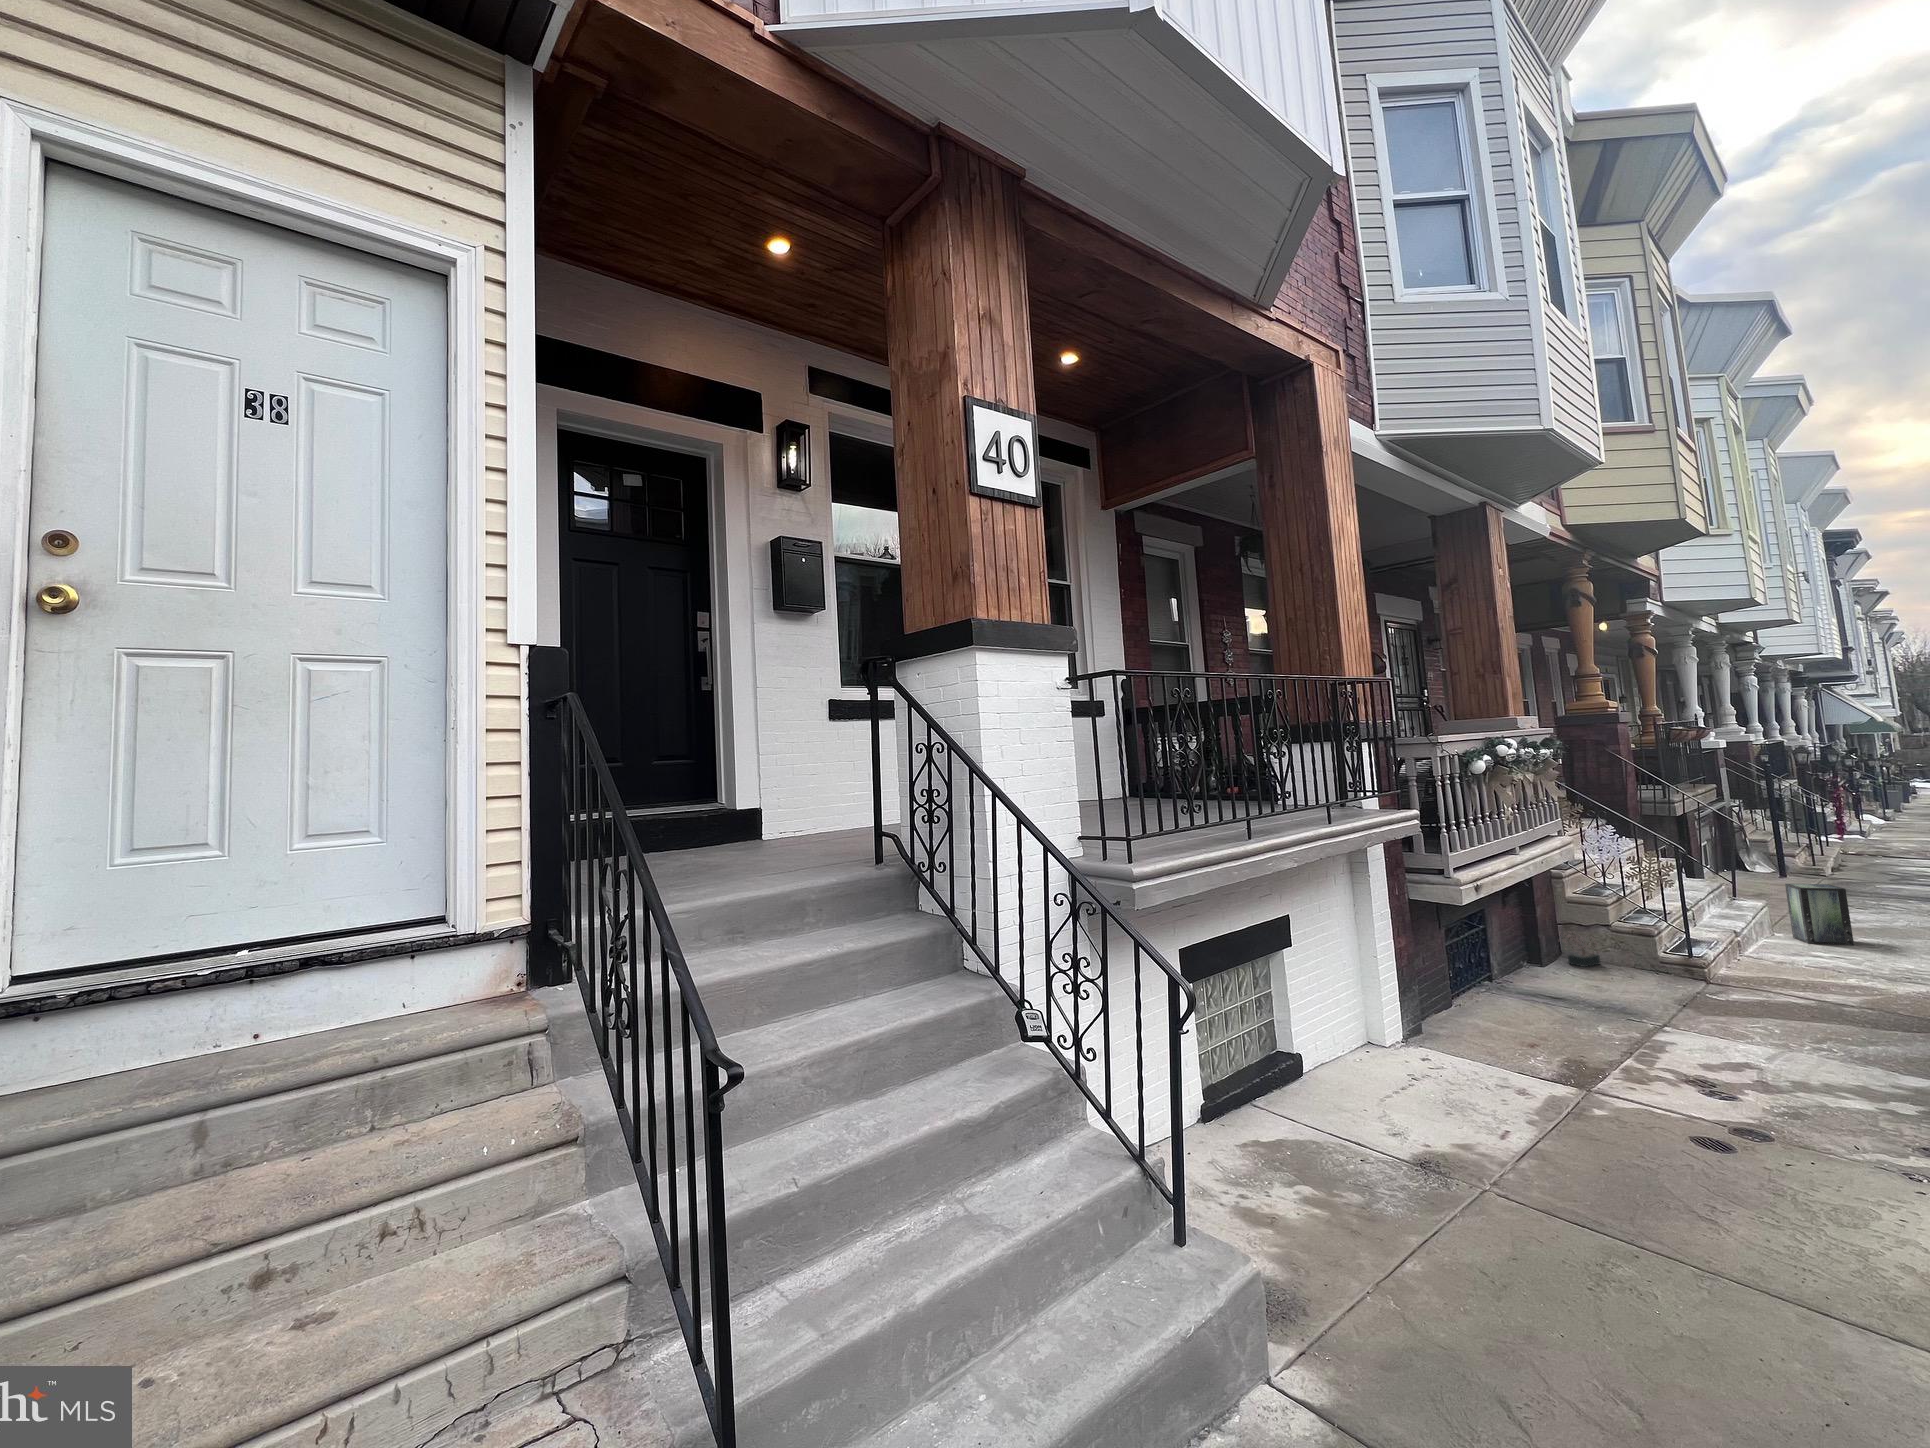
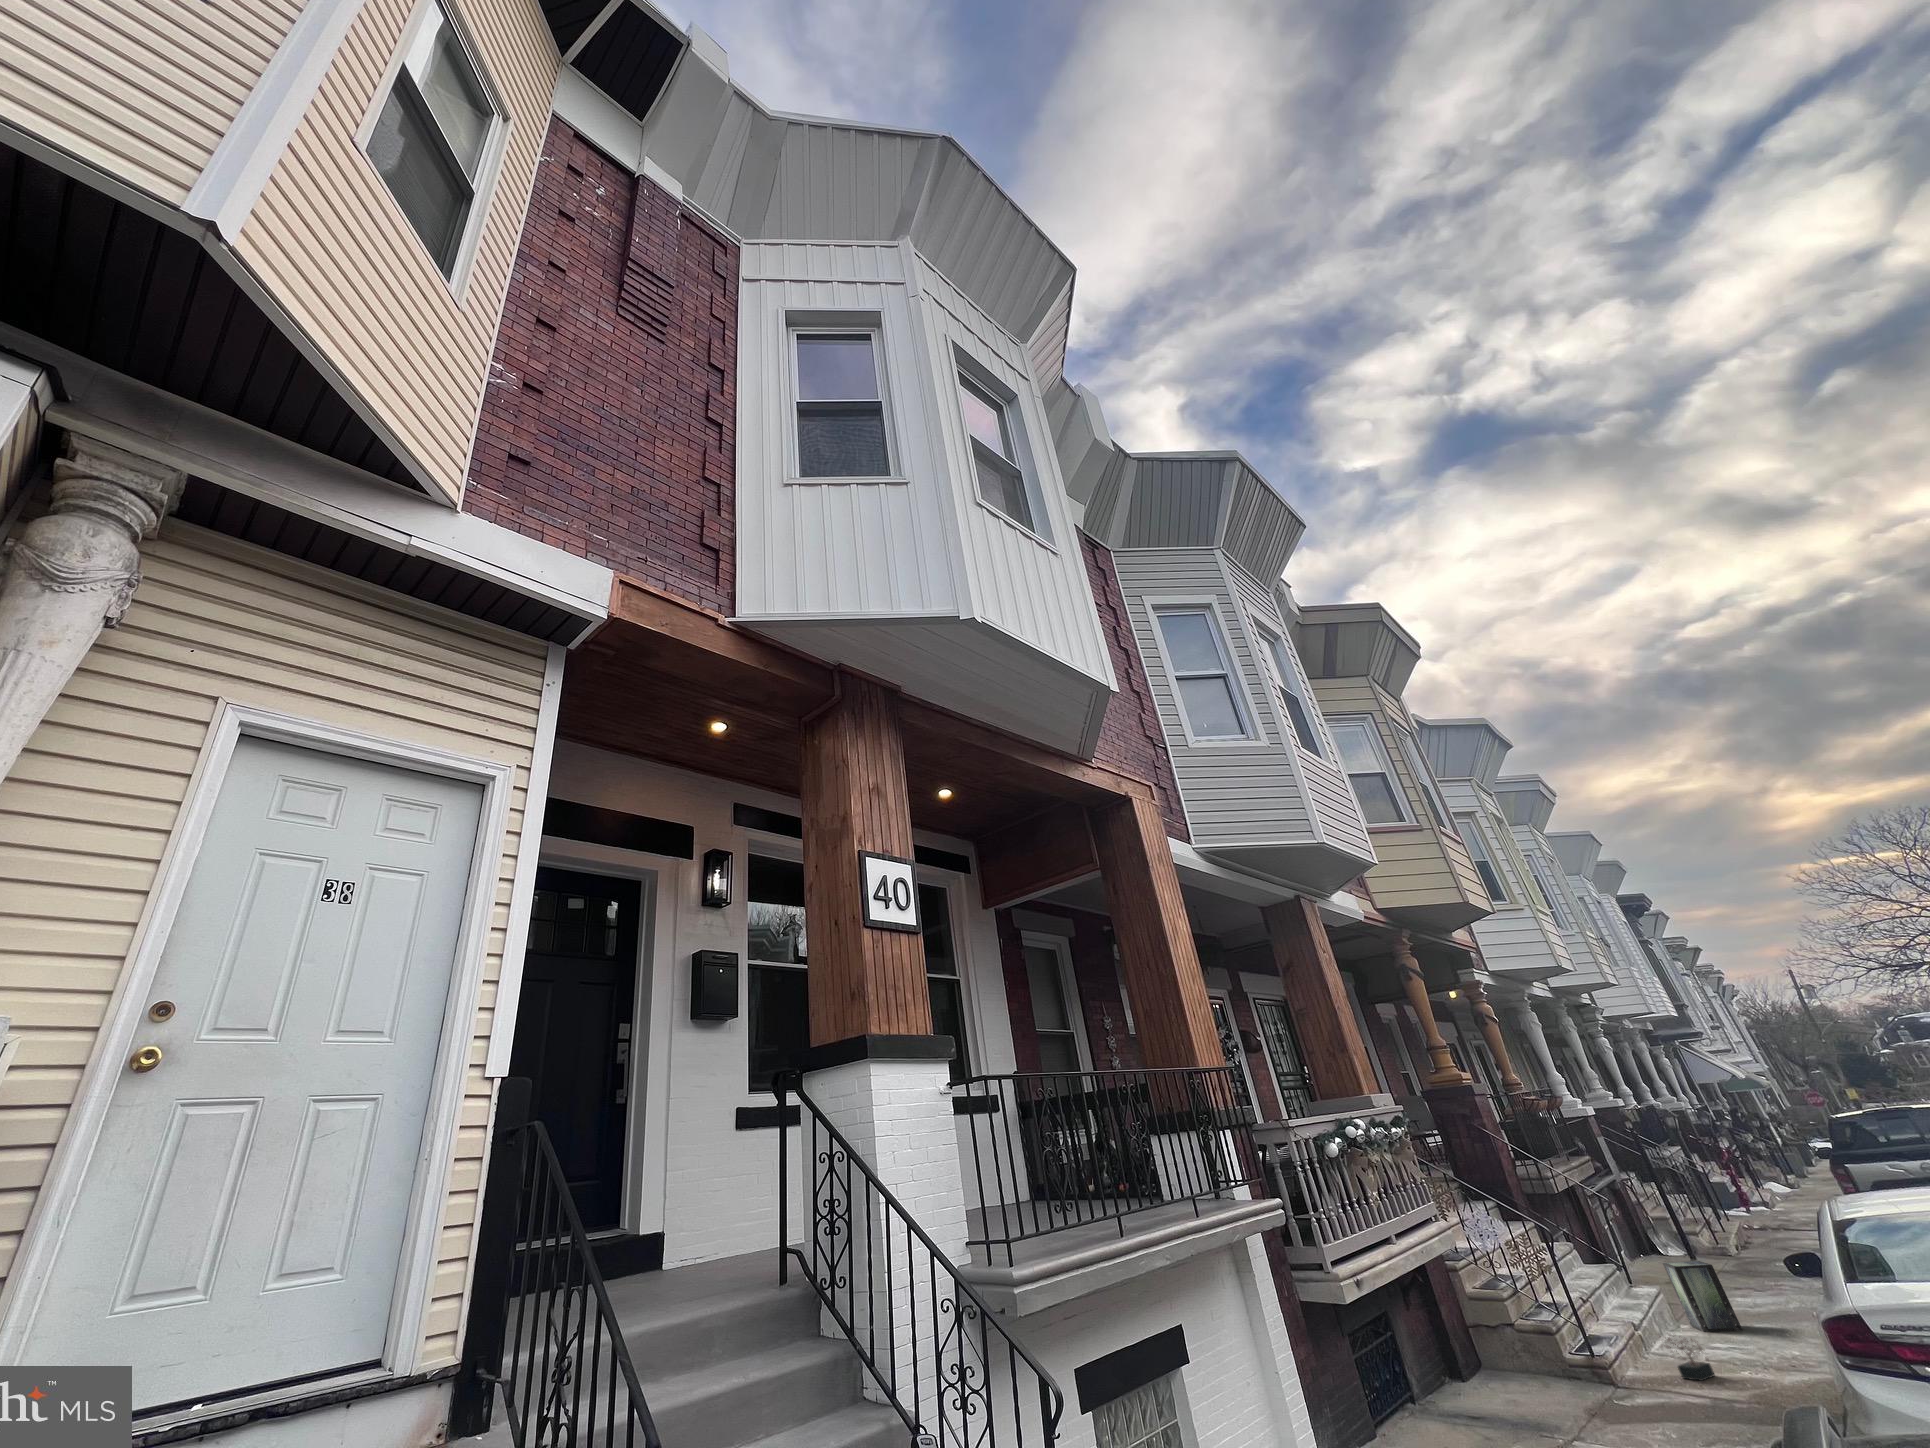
decorative plant: present [1560,932,1600,967] -> present [1665,1334,1714,1381]

